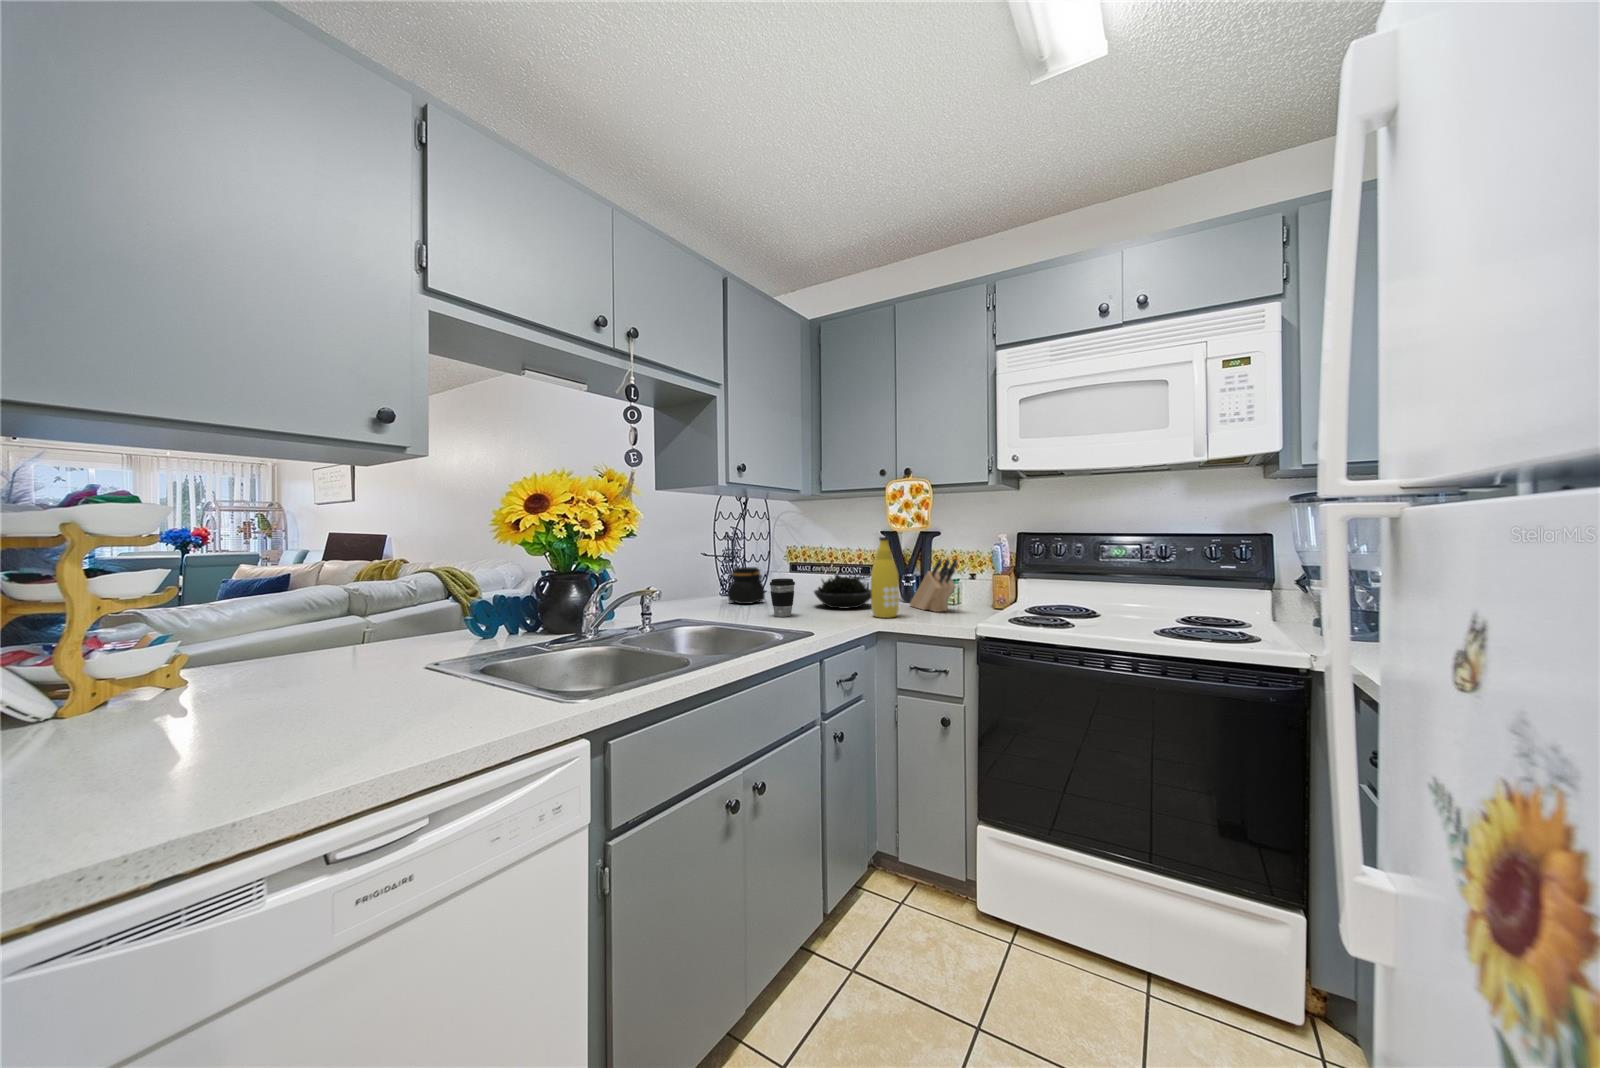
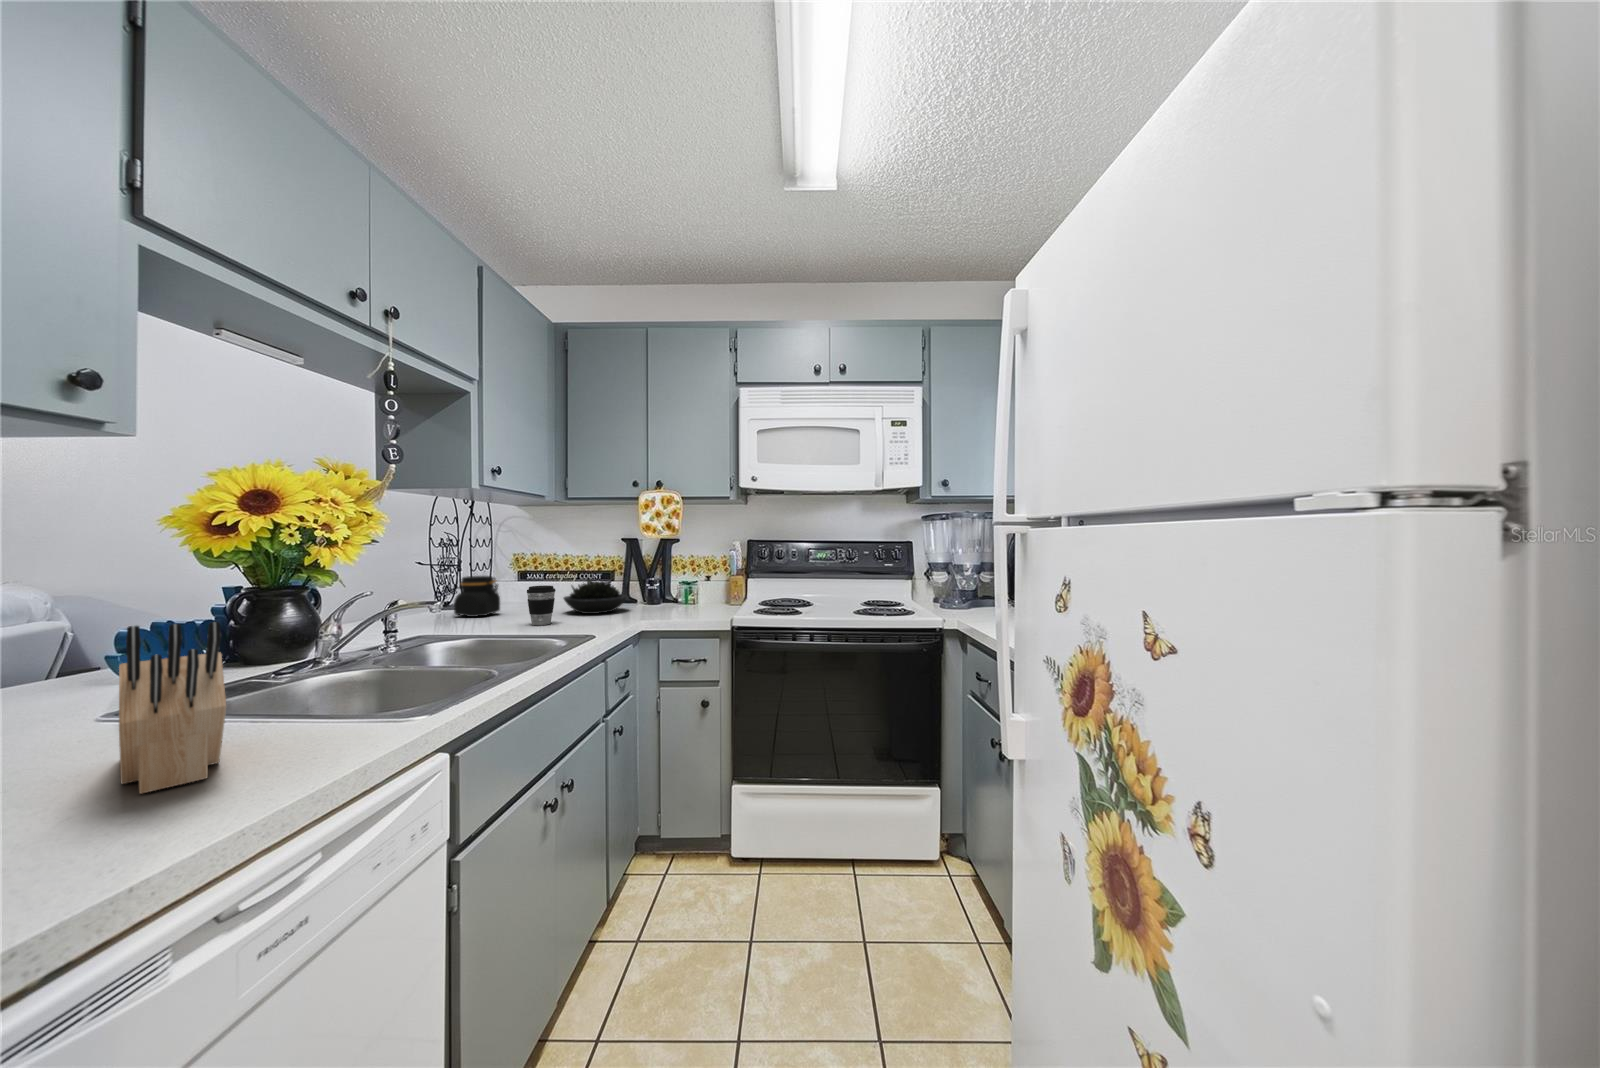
bottle: present [871,537,899,618] -> none [634,543,661,618]
knife block: present [910,559,957,612] -> present [119,622,226,794]

